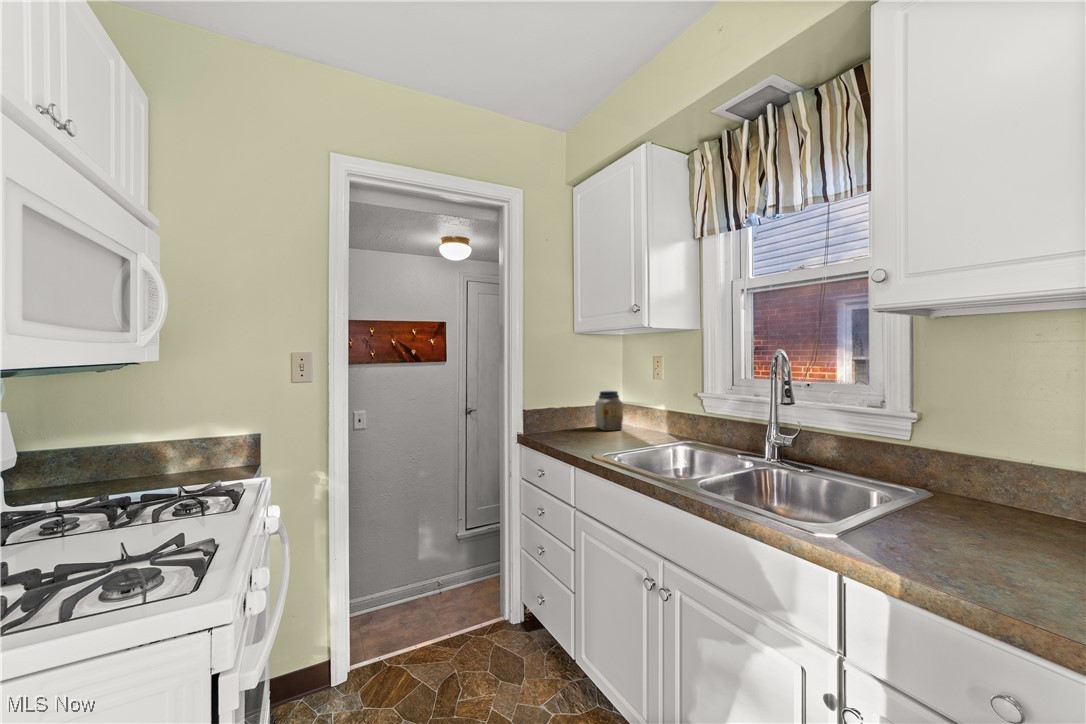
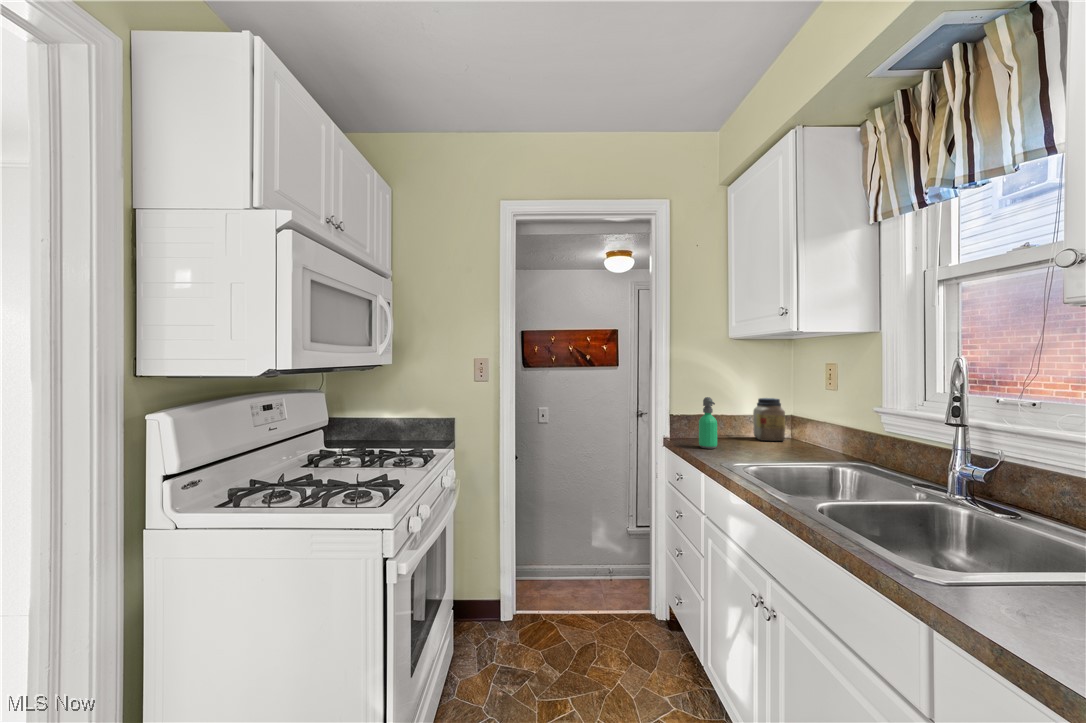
soap dispenser: none [558,392,575,443] -> present [699,397,717,449]

